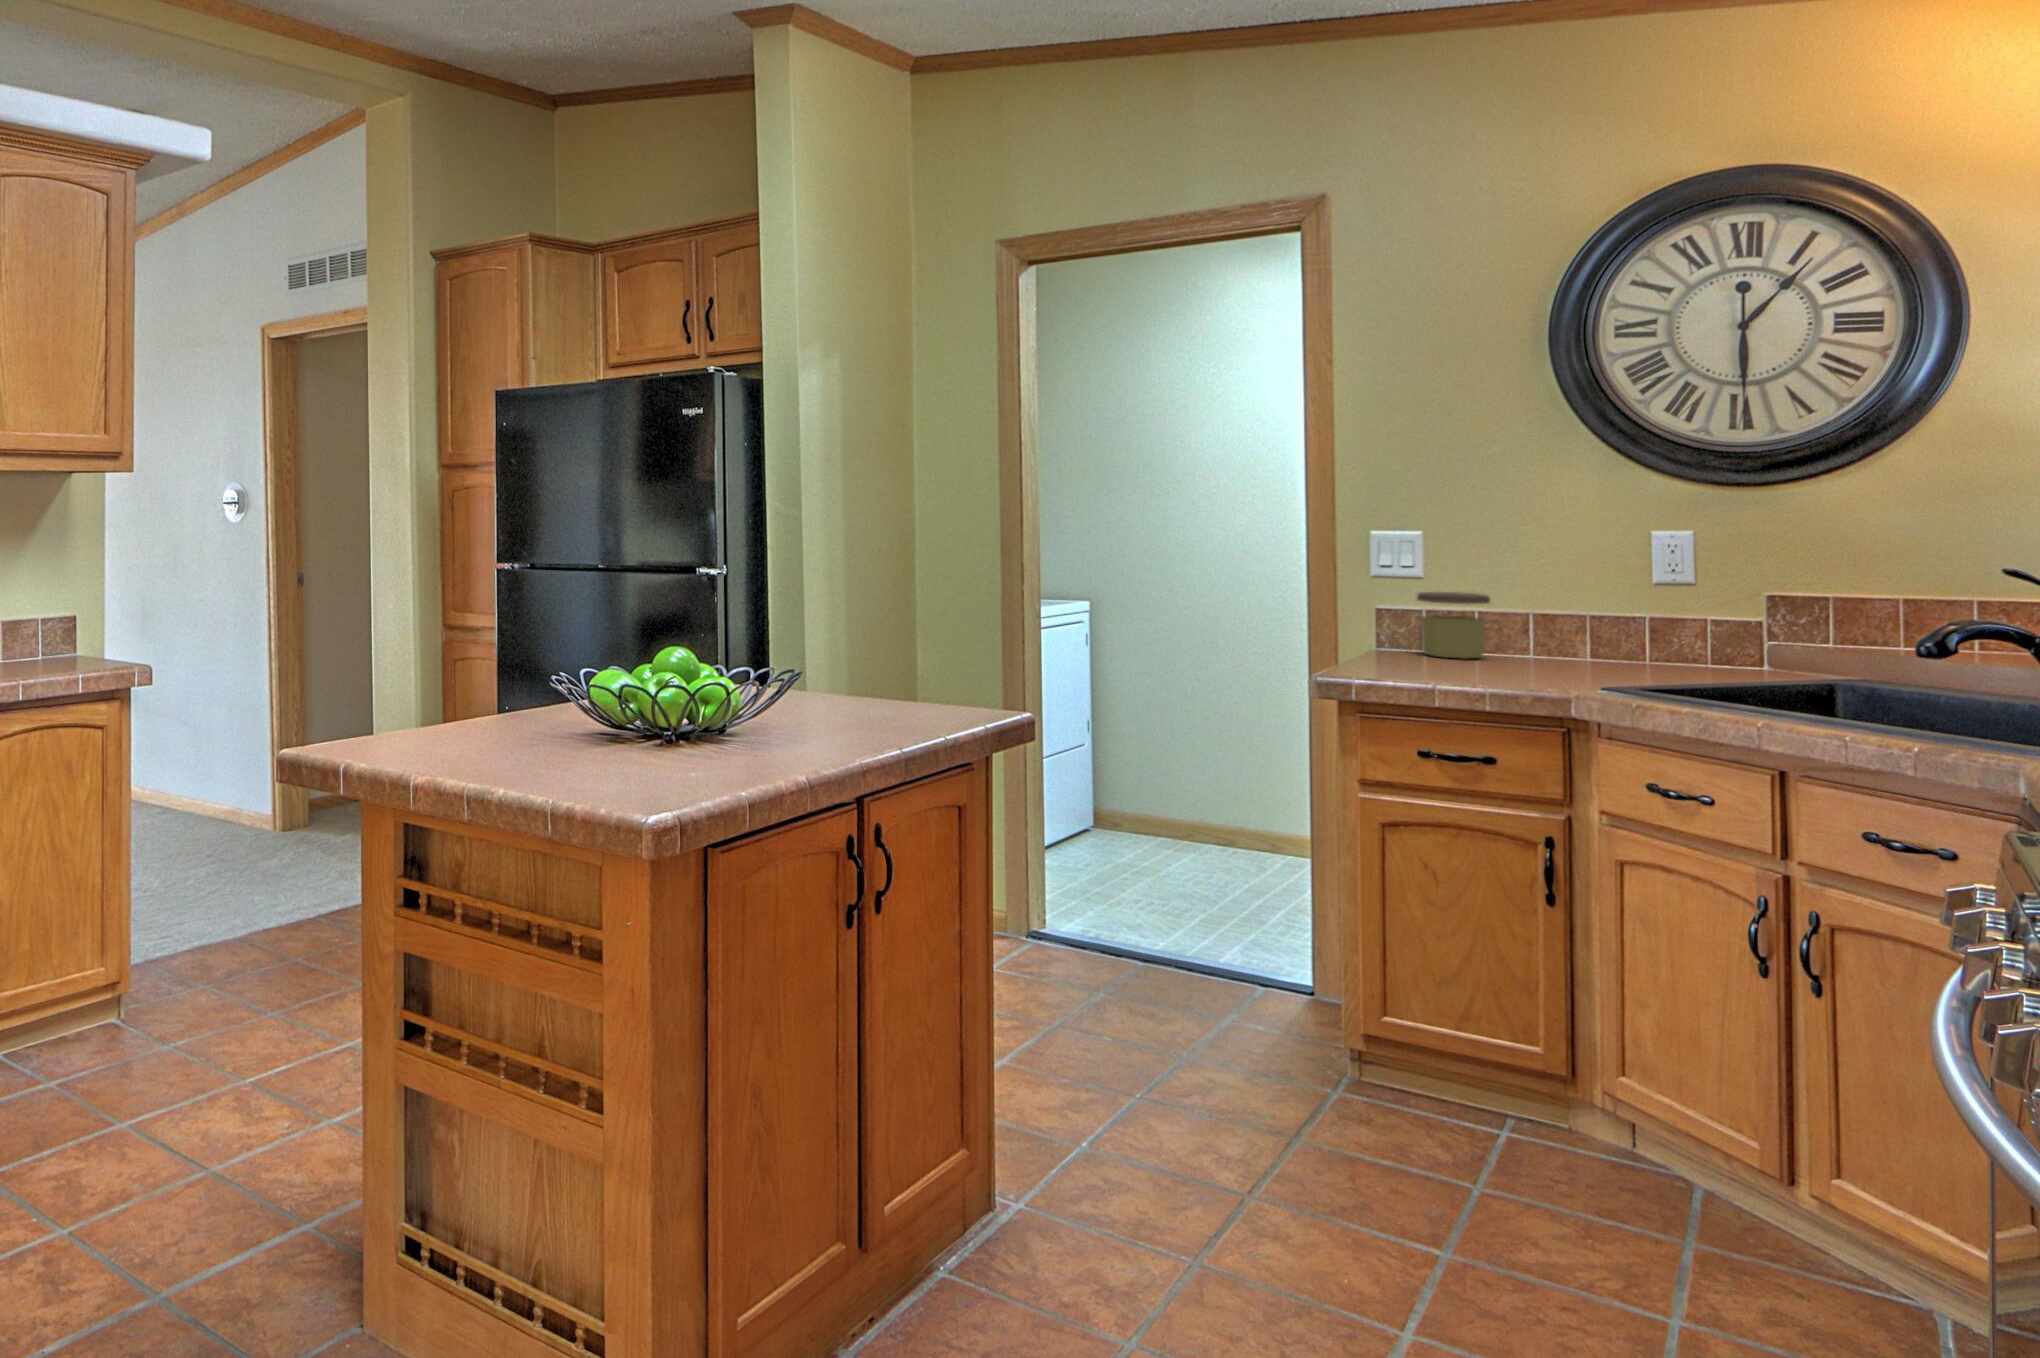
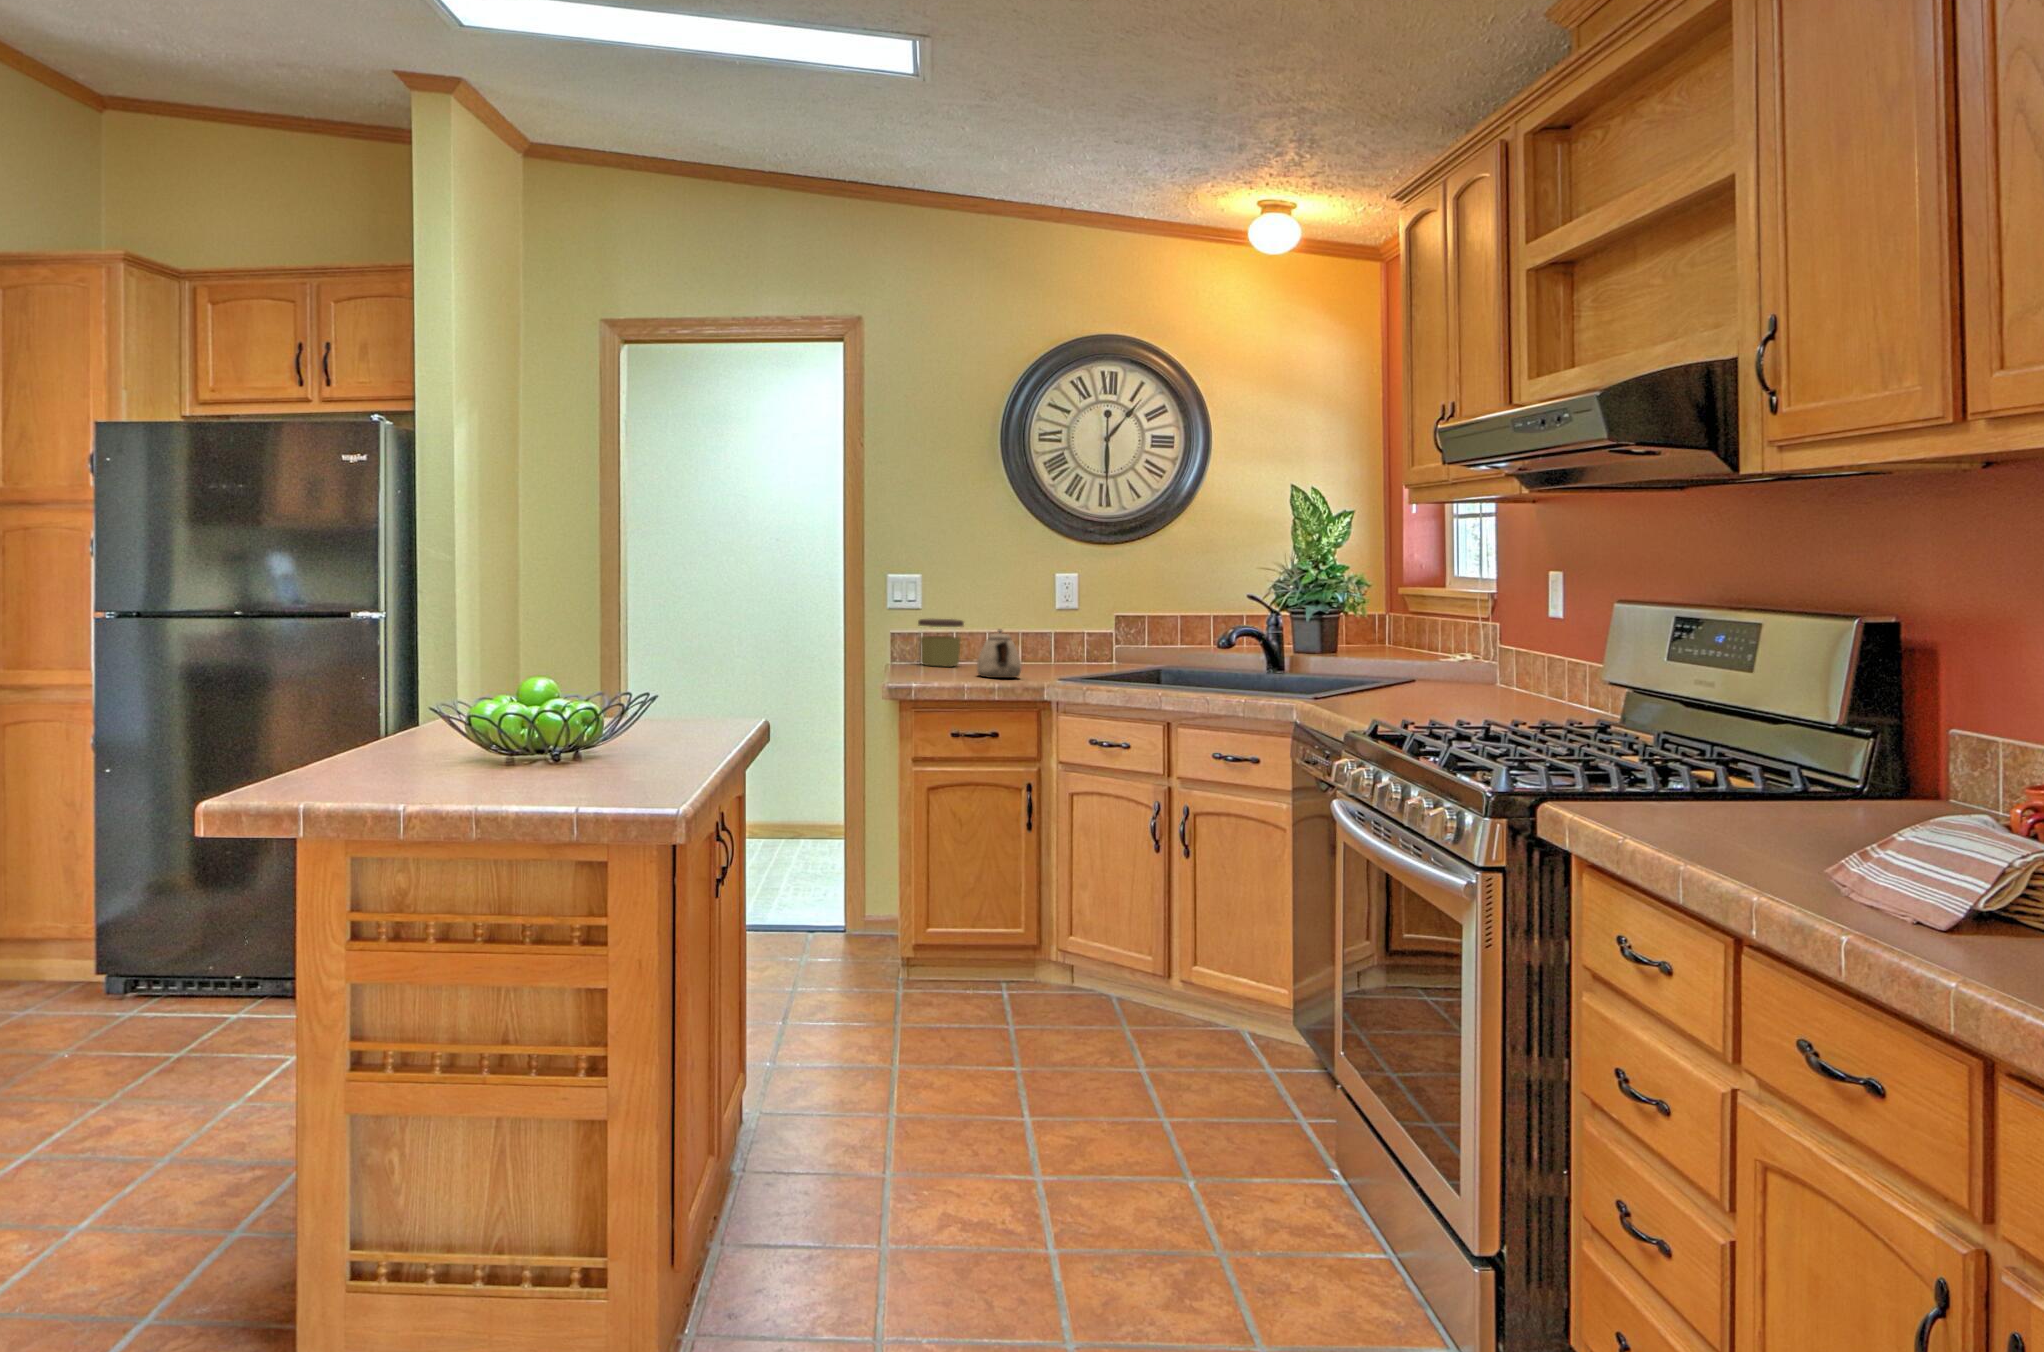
teapot: none [1480,610,1555,679] -> present [977,630,1021,678]

